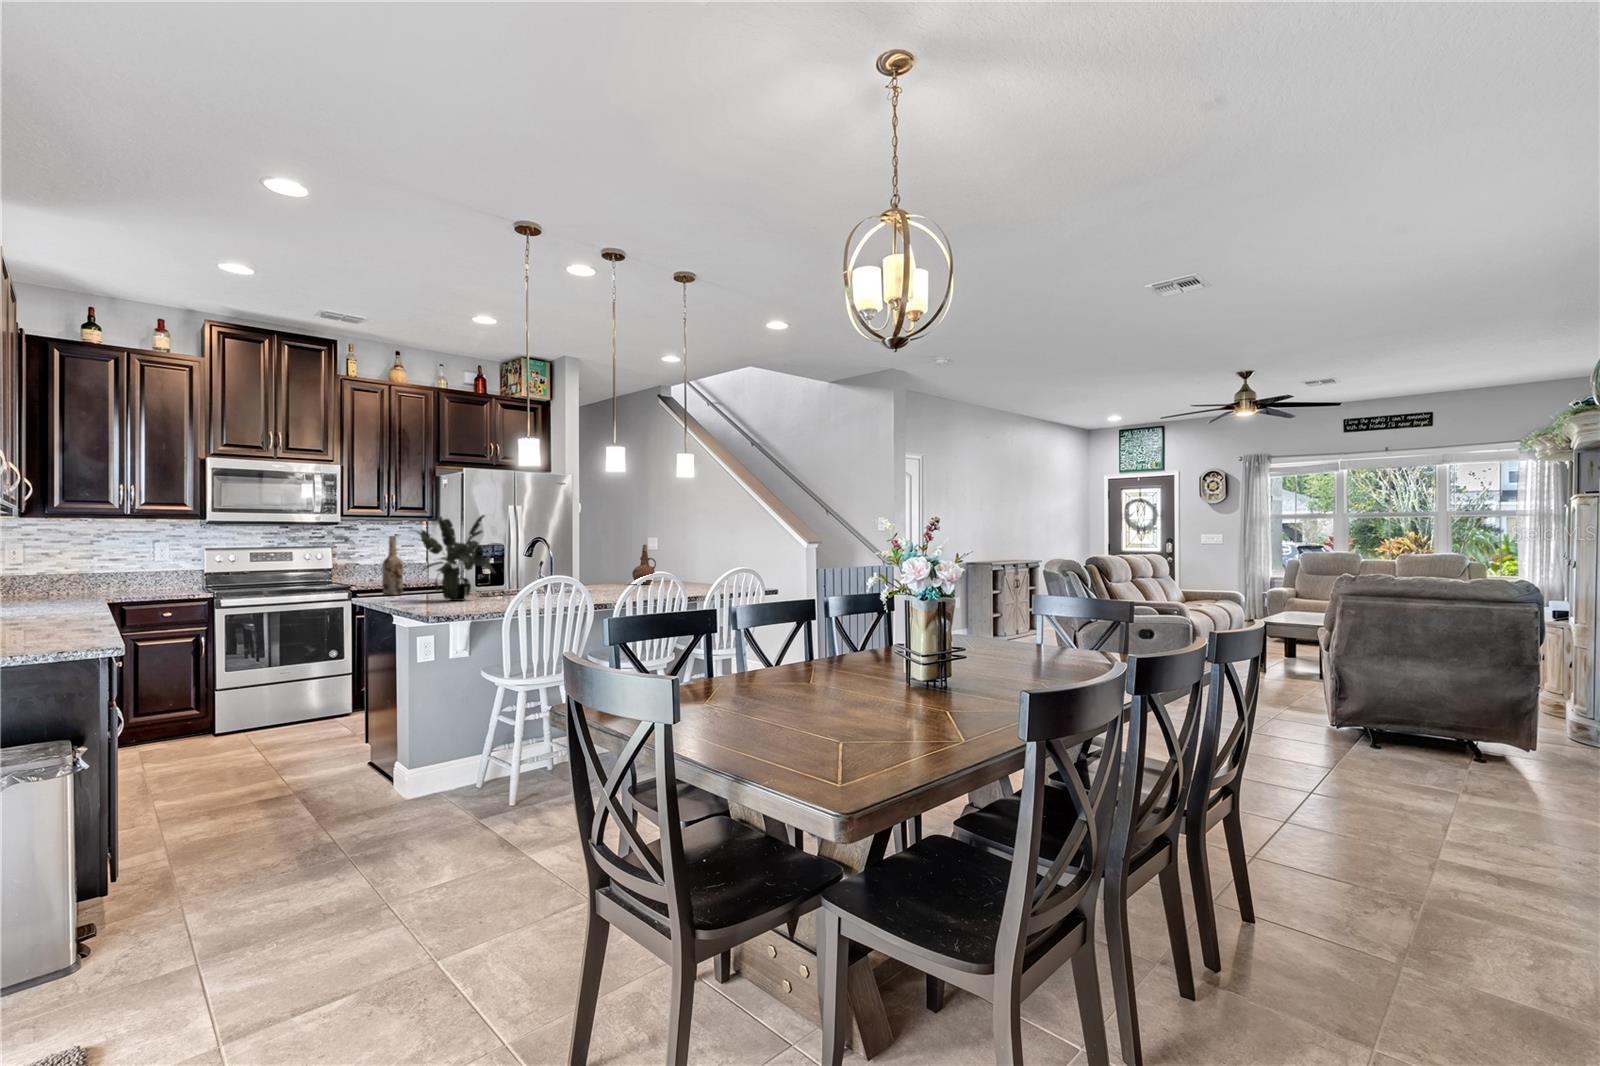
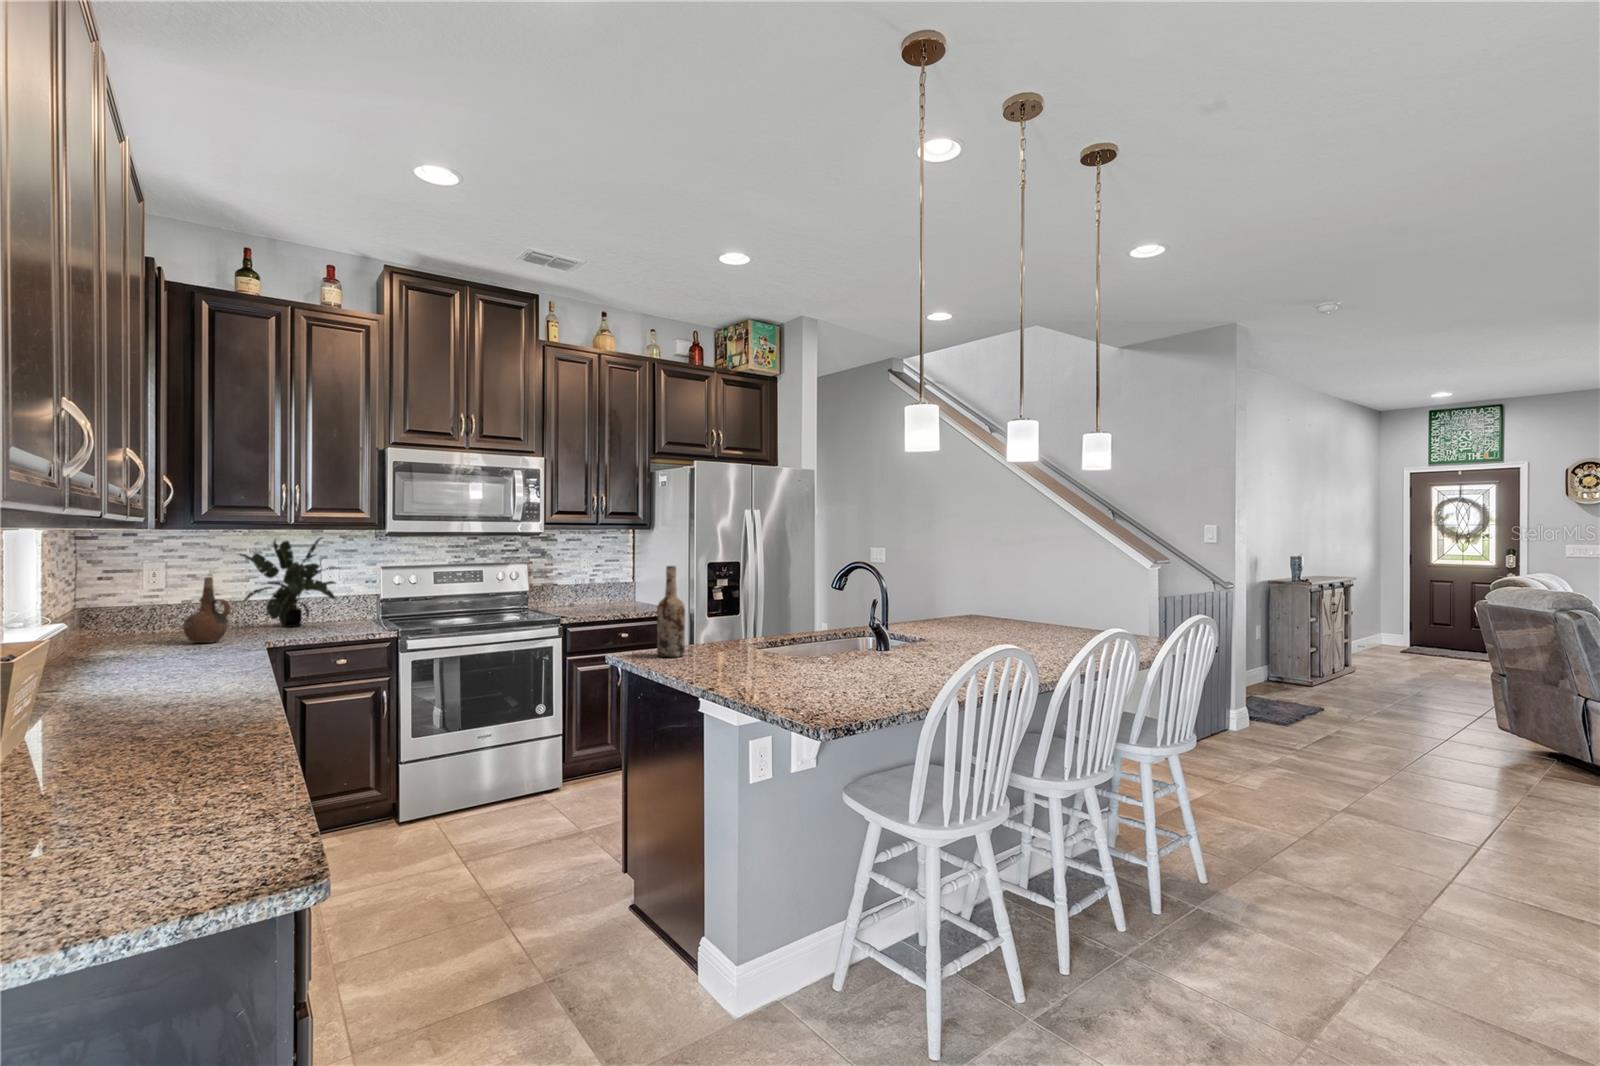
potted plant: present [416,515,502,601] -> present [239,537,339,627]
ceramic pitcher: present [632,545,656,584] -> present [183,577,231,643]

